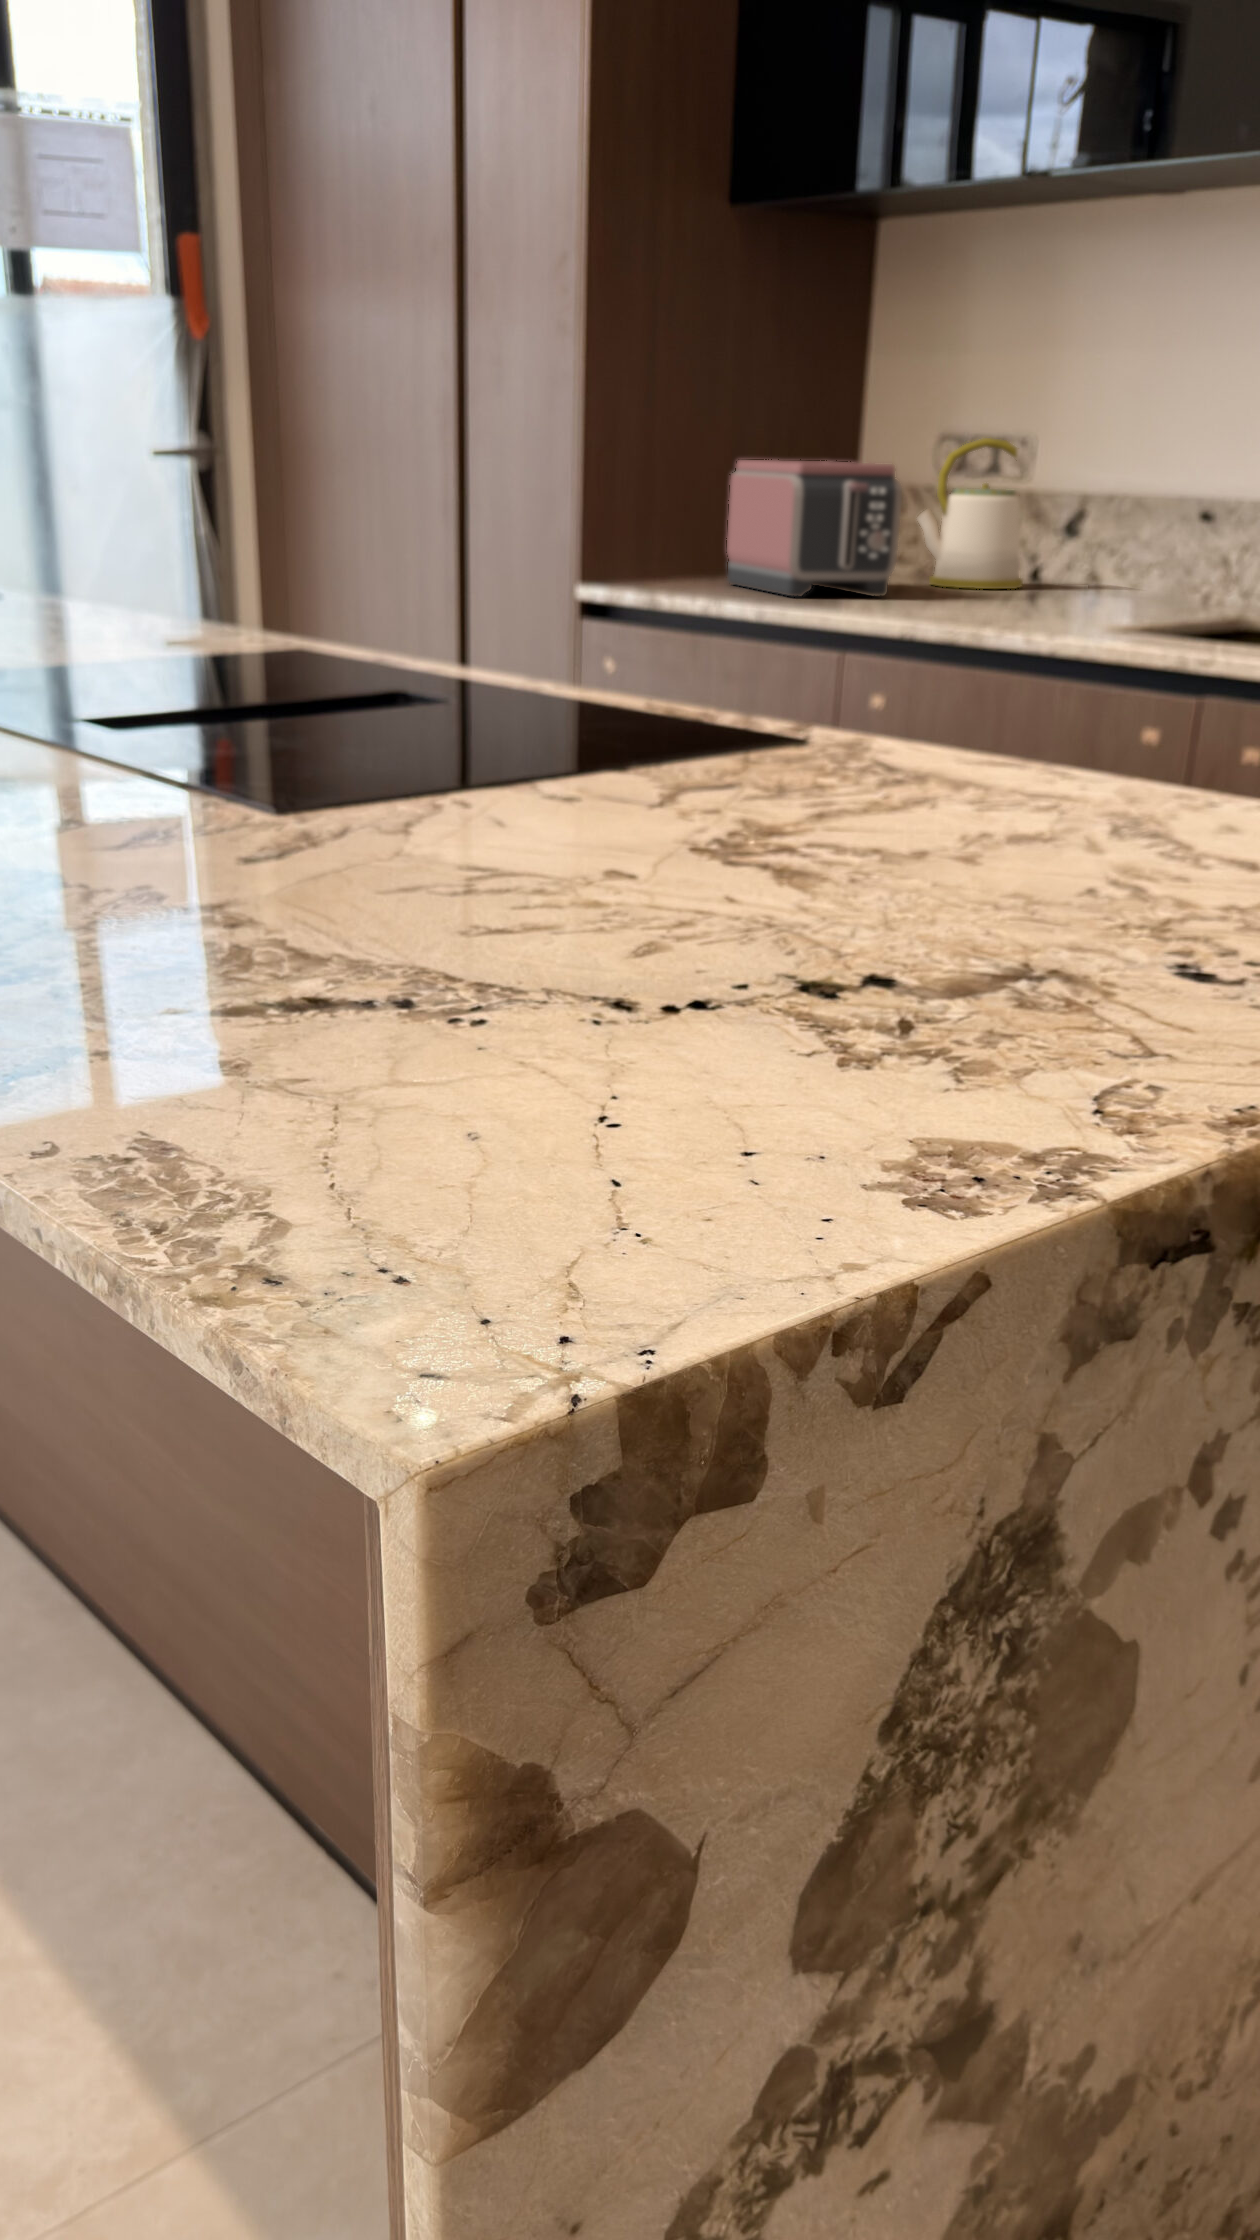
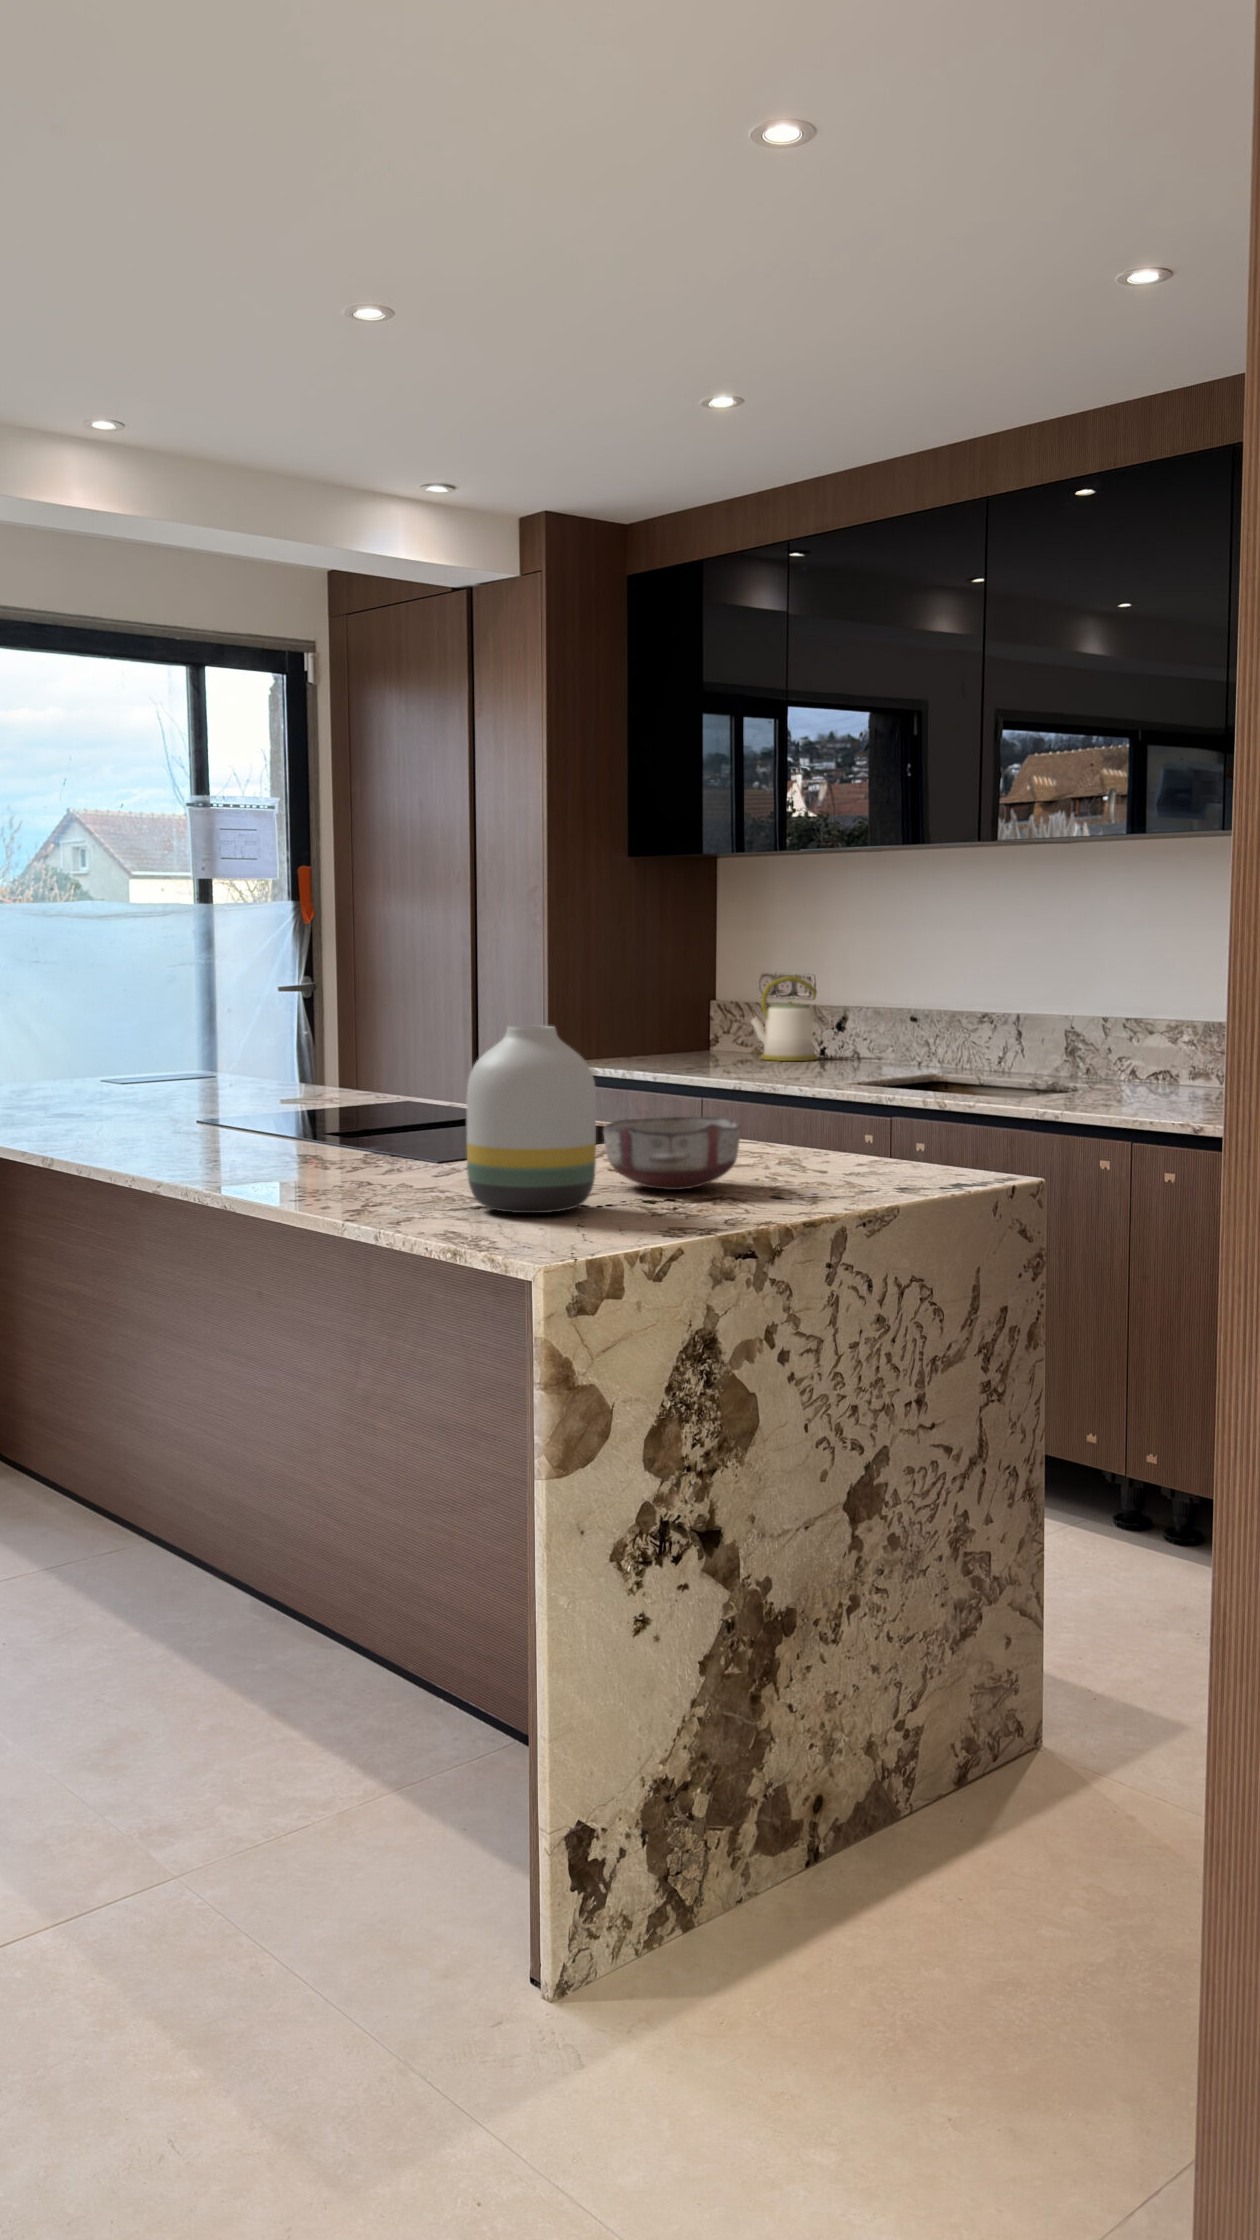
vase: none [232,387,678,1064] -> present [467,1025,596,1213]
toaster: present [727,460,902,597] -> none [636,991,736,1068]
ceramic bowl: none [690,716,1087,936] -> present [603,1117,740,1190]

